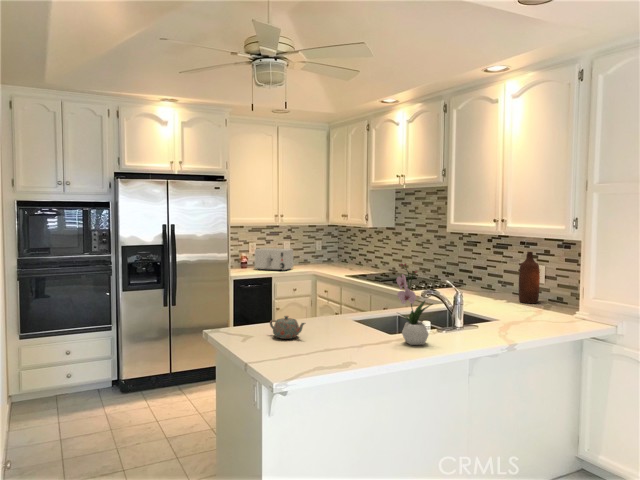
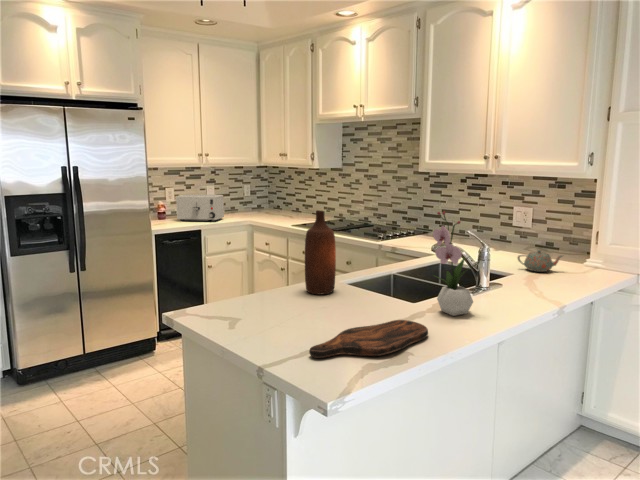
bottle: present [519,252,540,304] -> present [305,211,336,295]
teapot: present [270,316,305,339] -> present [518,250,562,272]
cutting board: none [281,344,378,364] -> present [309,320,428,358]

